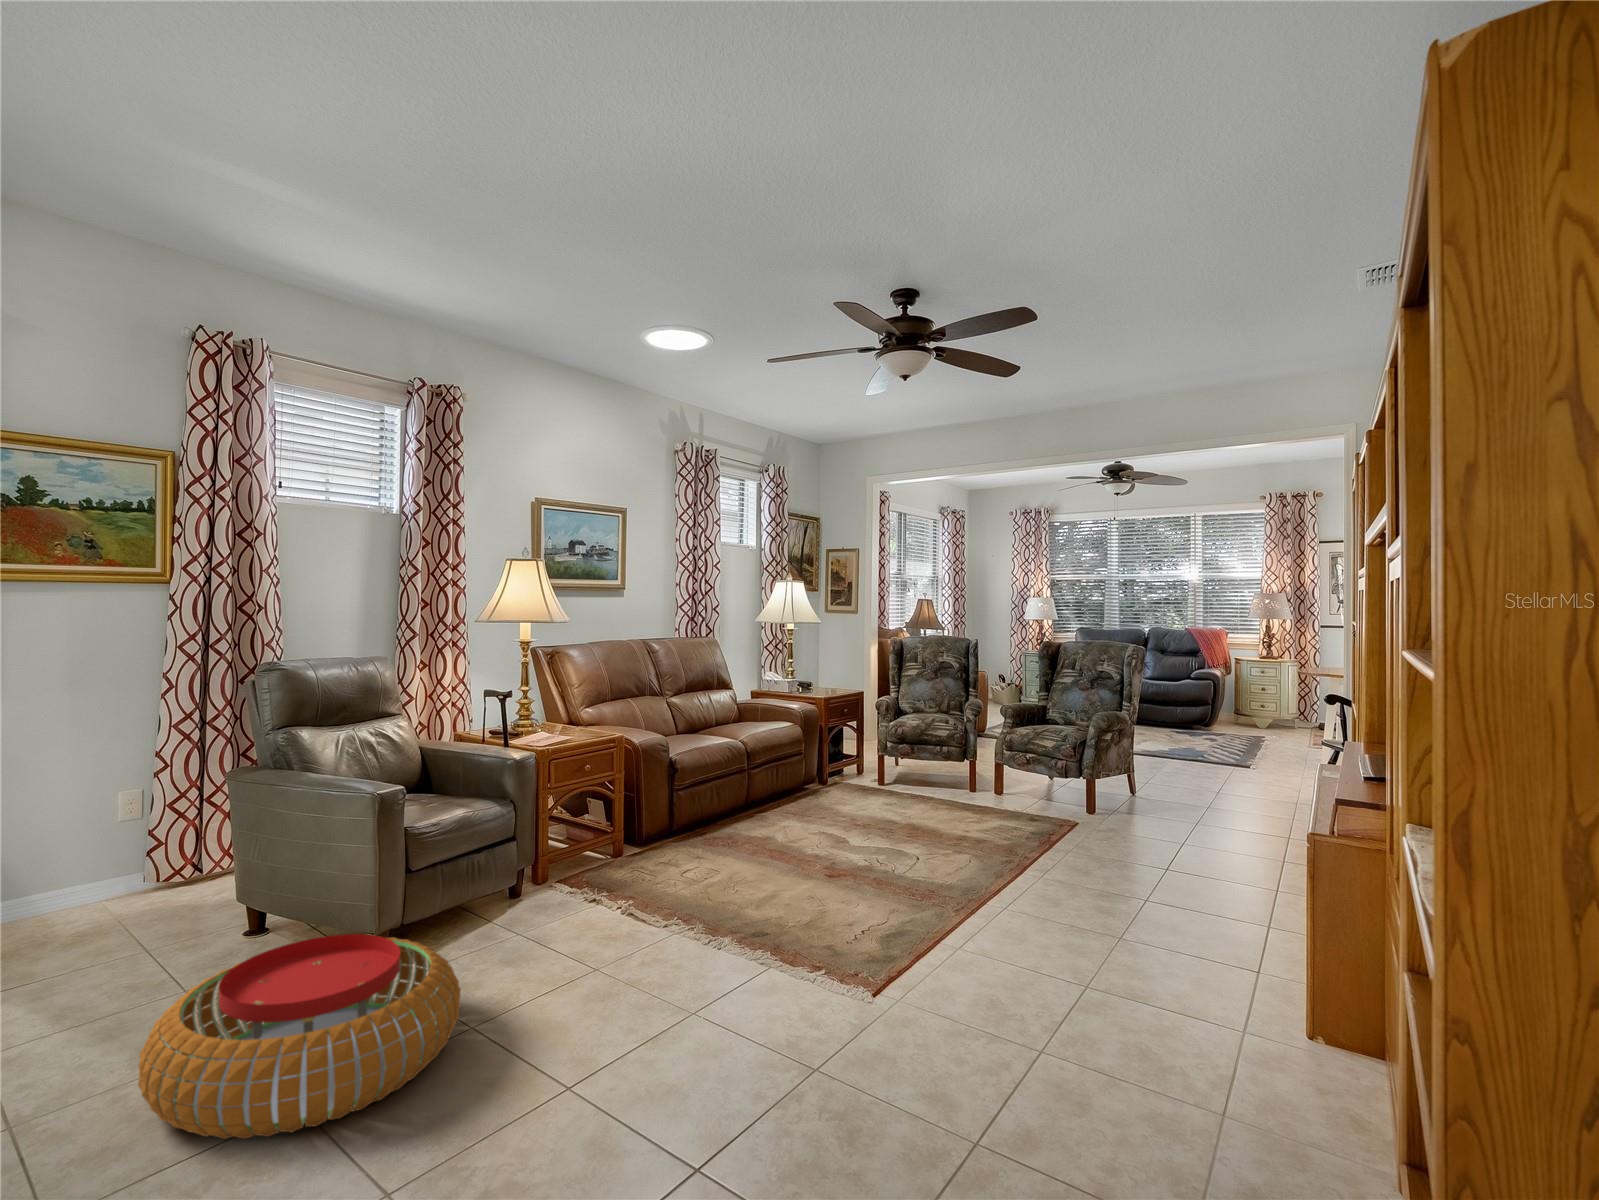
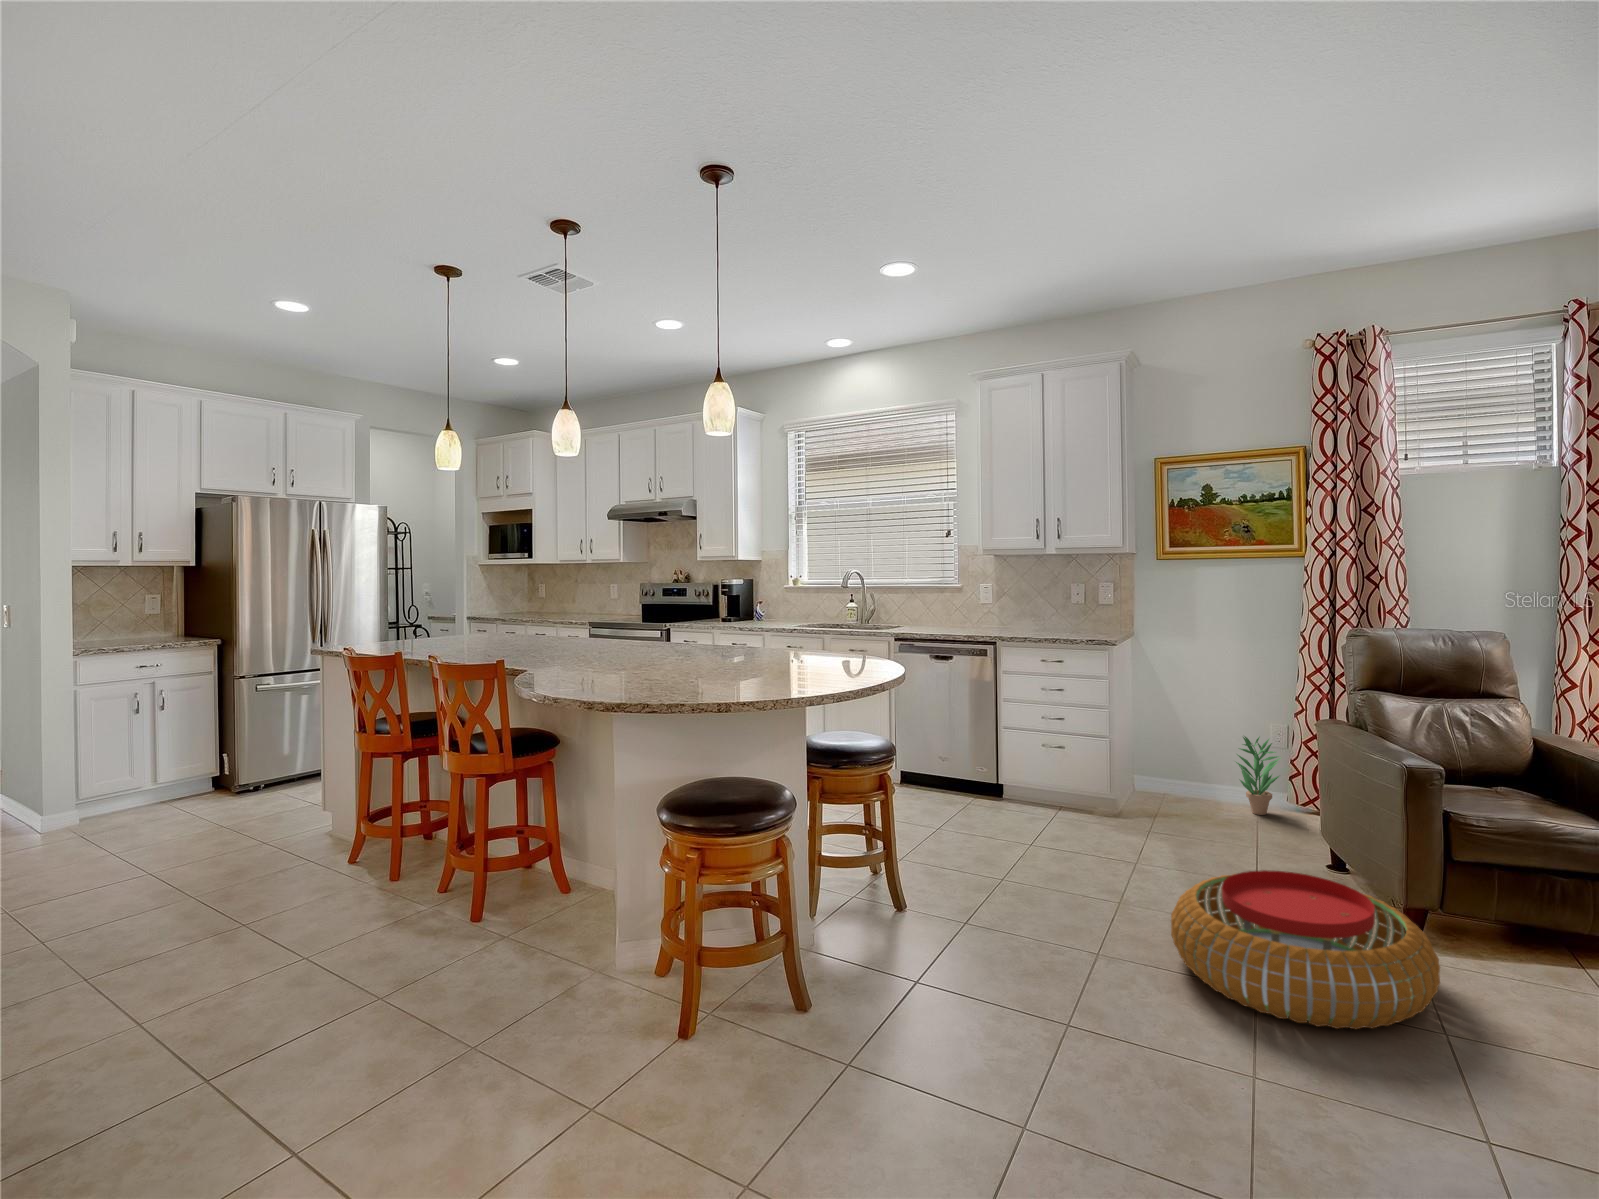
potted plant: none [72,808,143,914] -> present [1236,736,1281,815]

